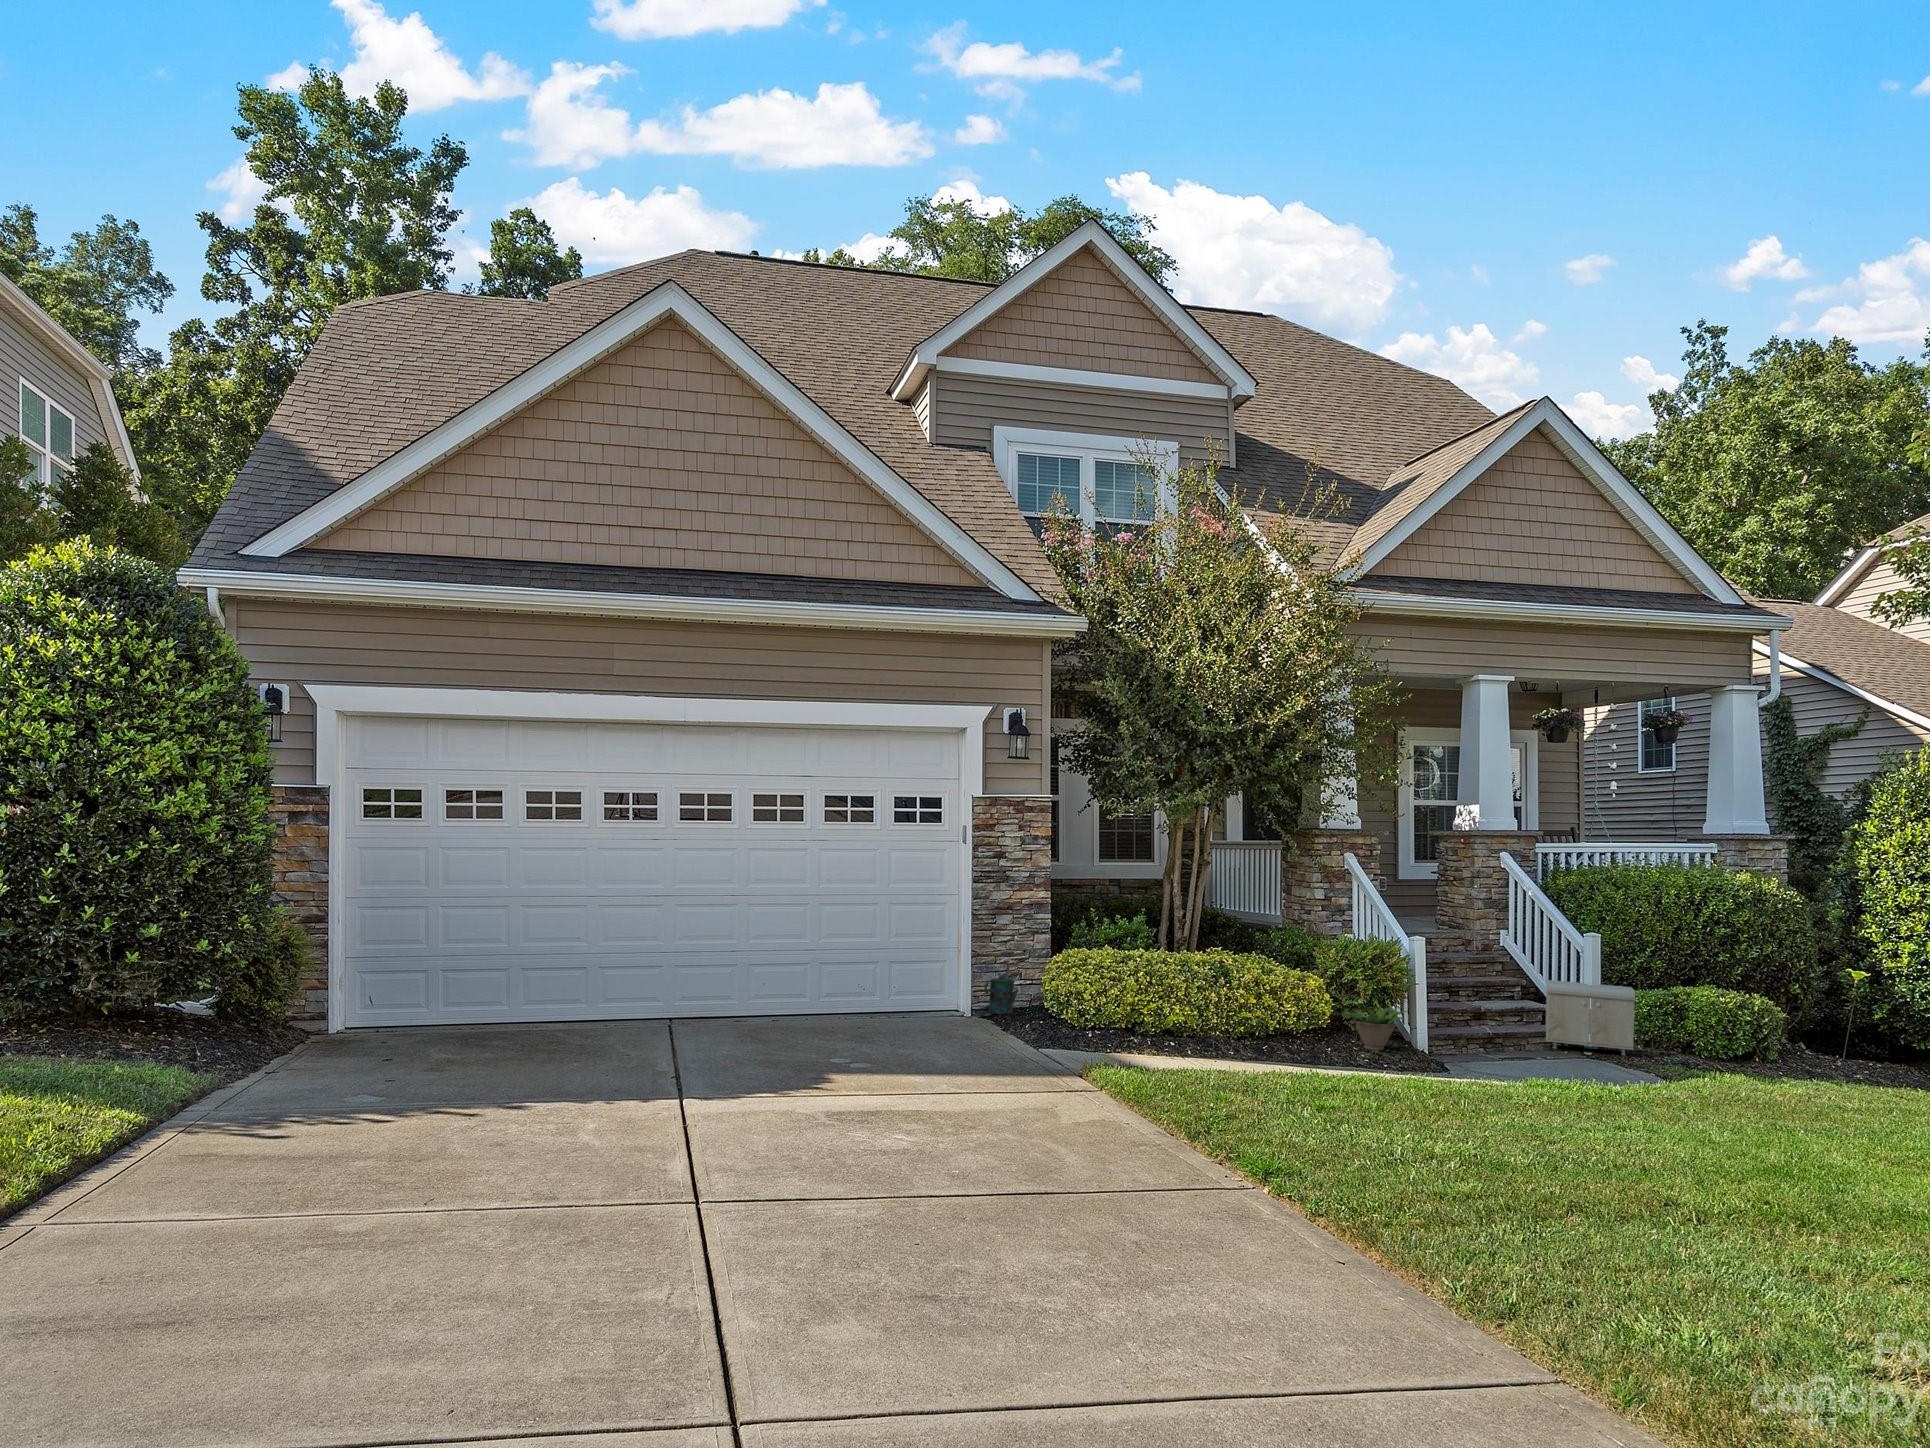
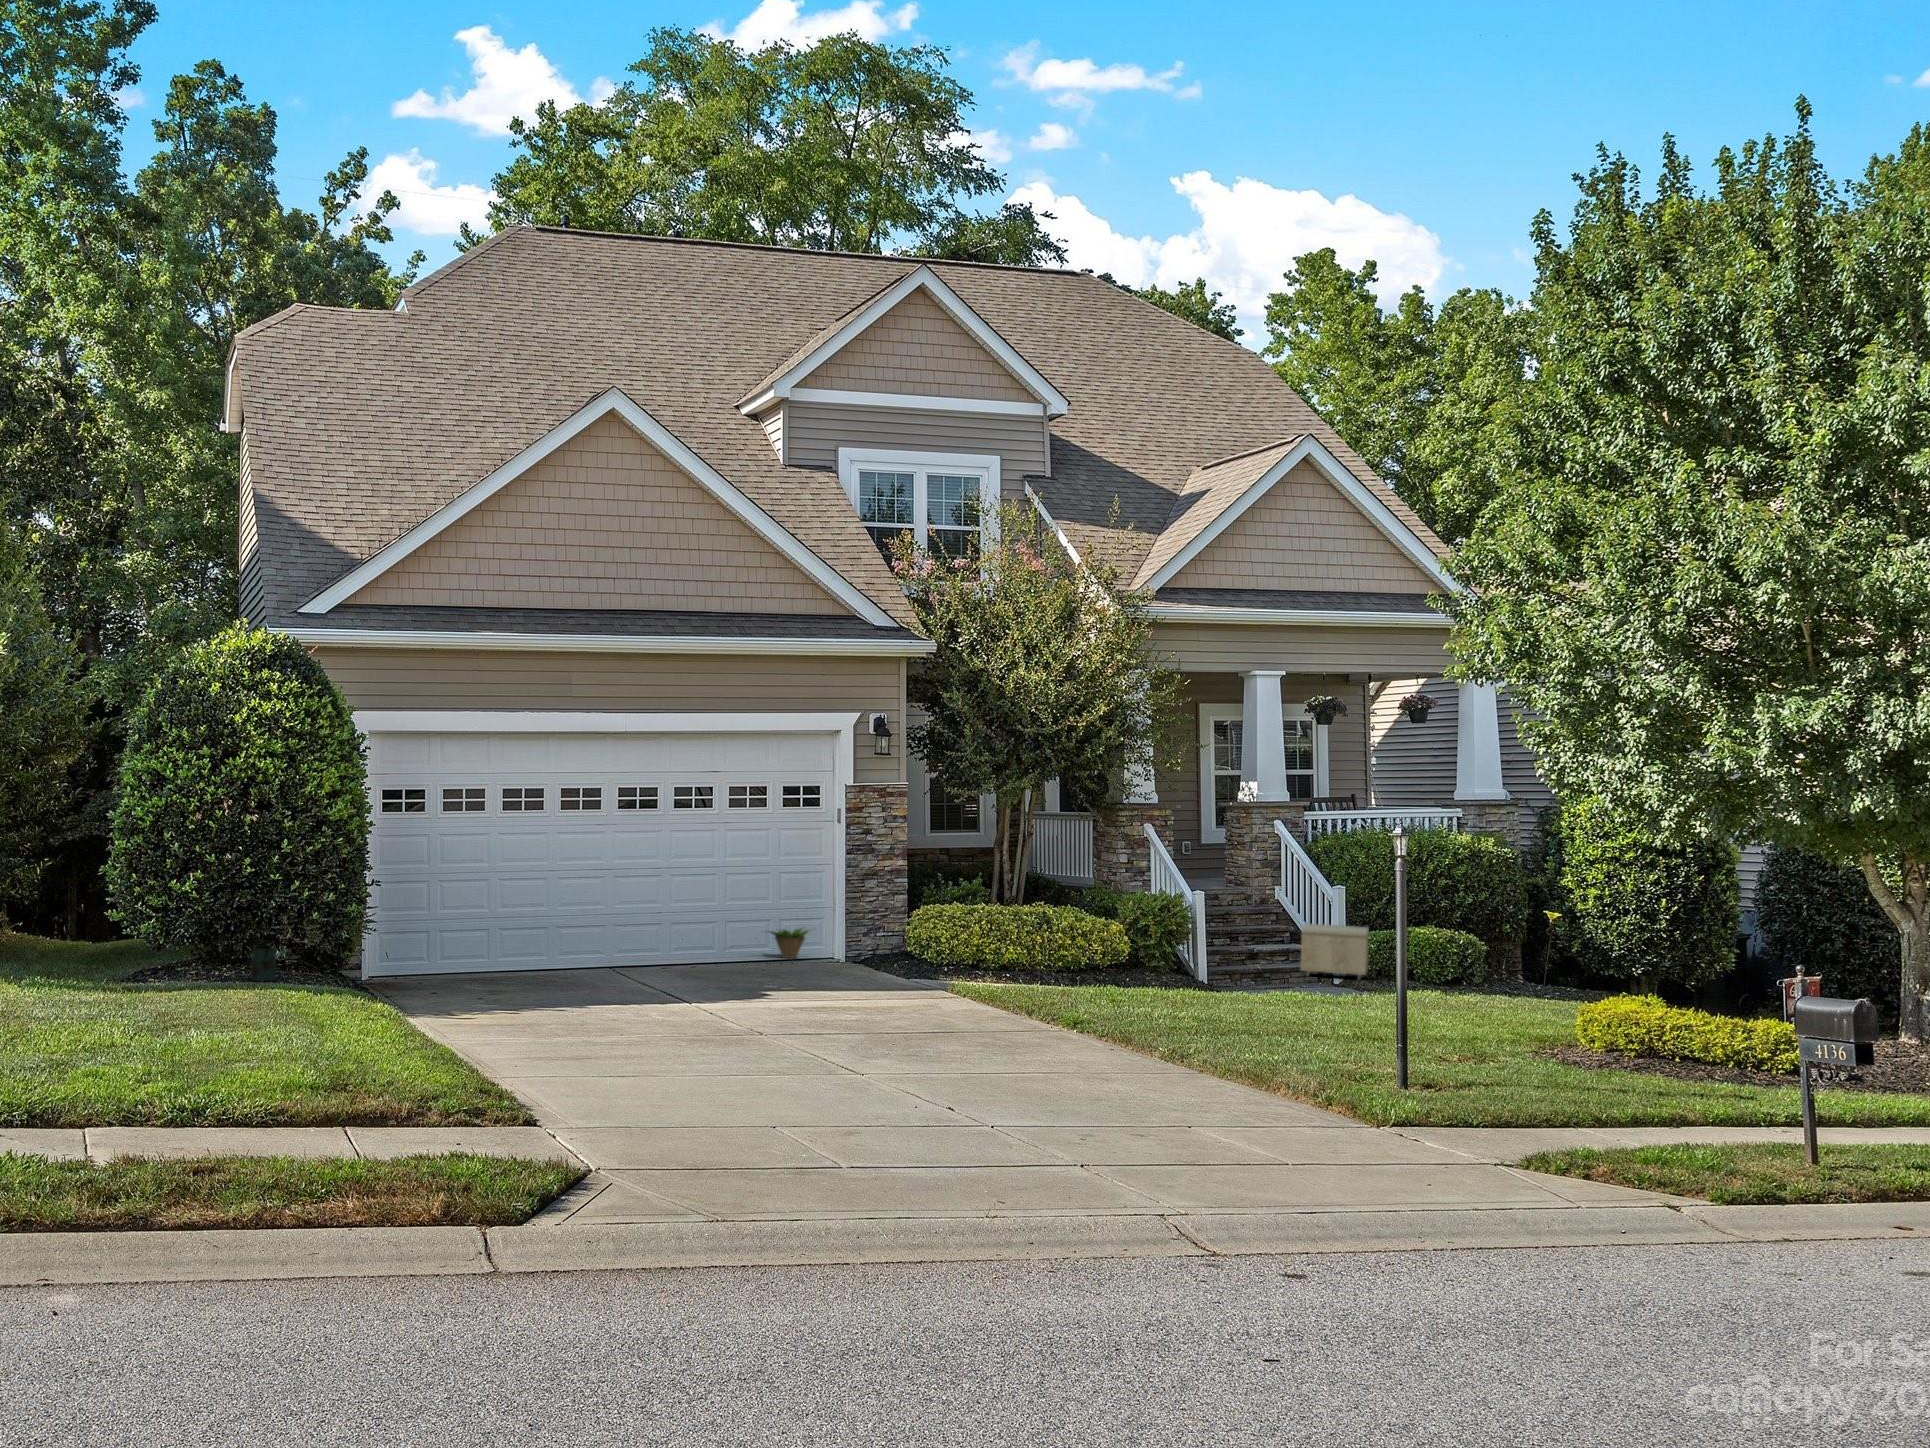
watering can: present [984,978,1018,1014] -> present [251,939,277,981]
decorative plant: present [1341,1008,1407,1050] -> present [770,928,809,958]

